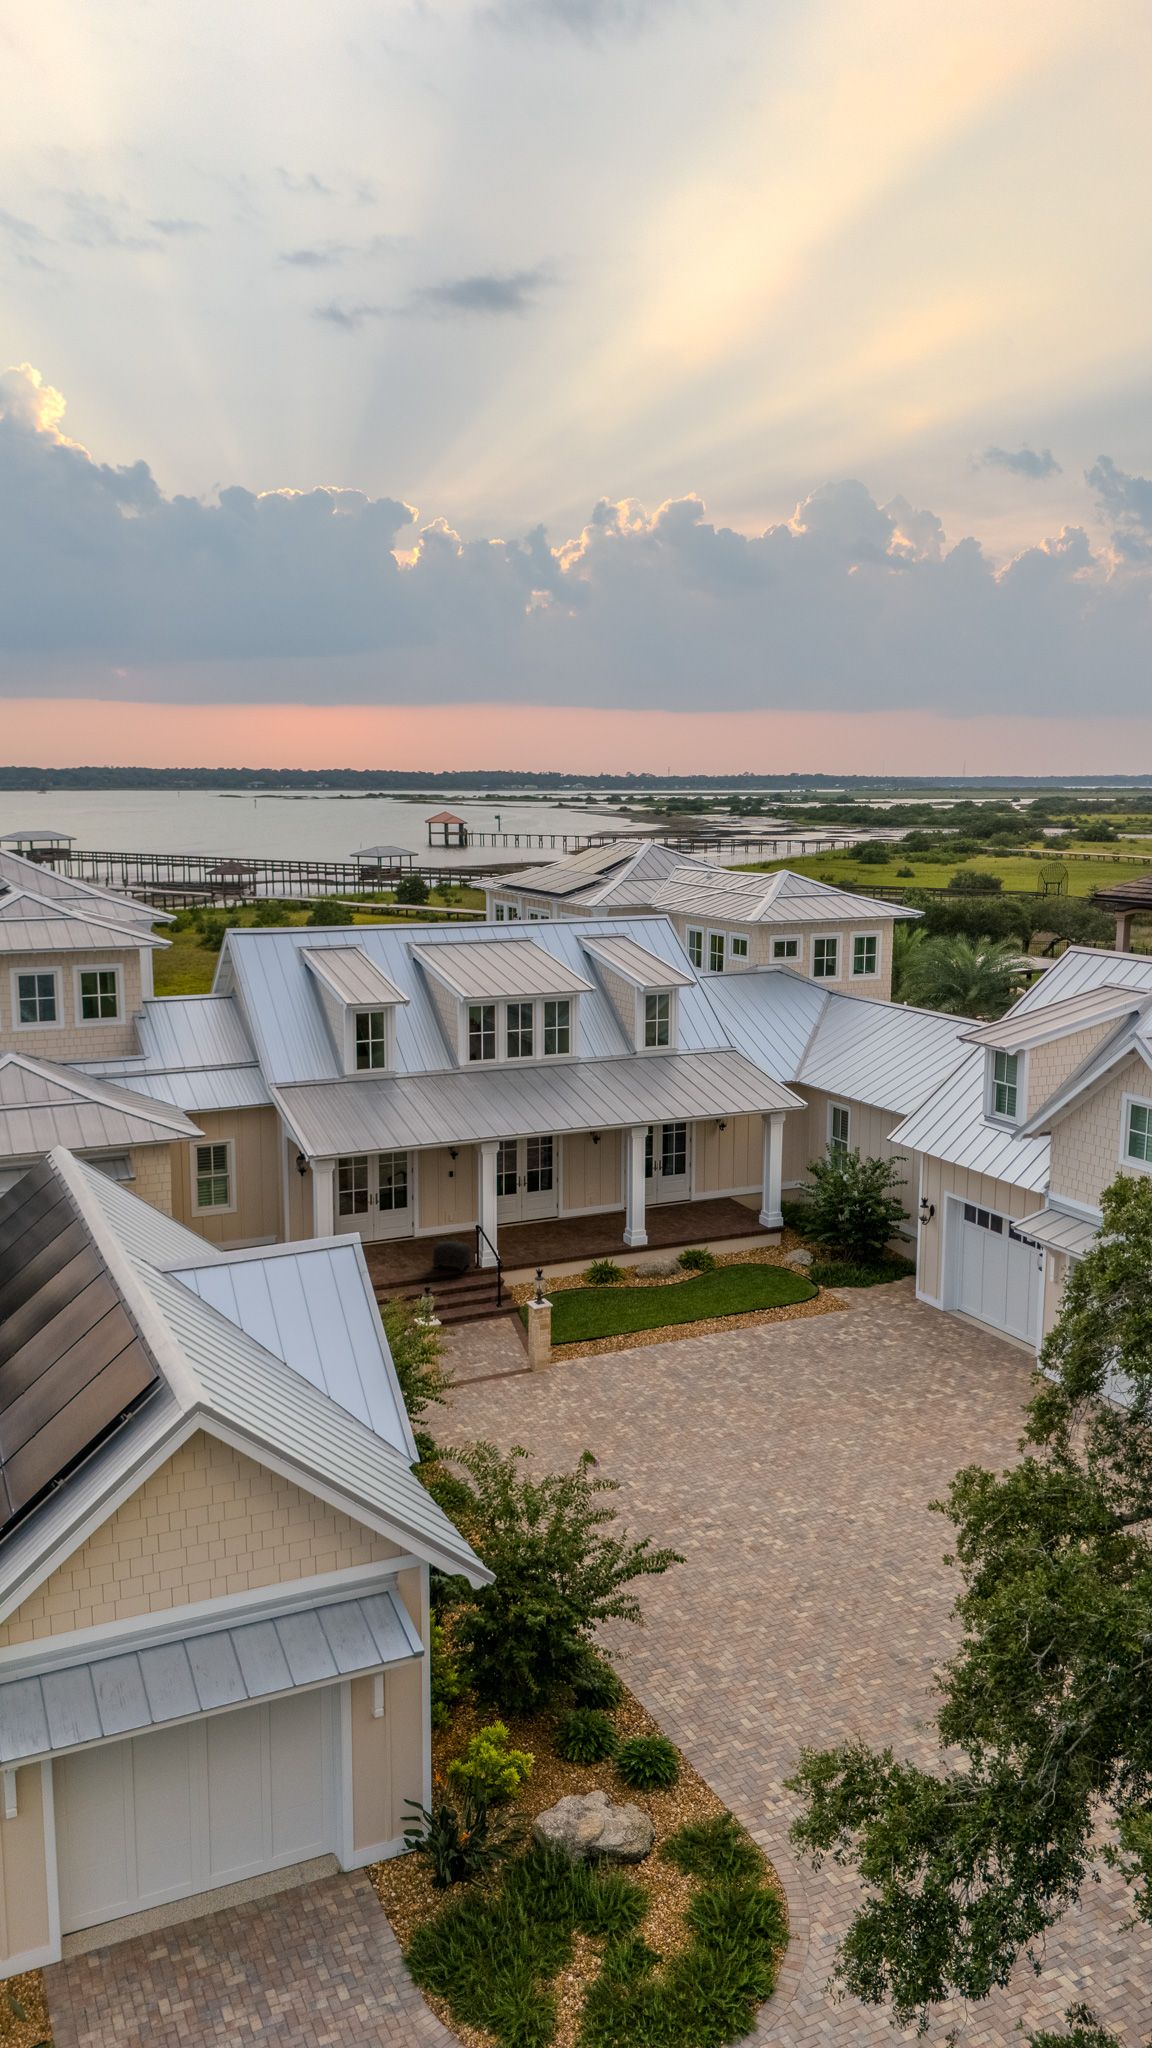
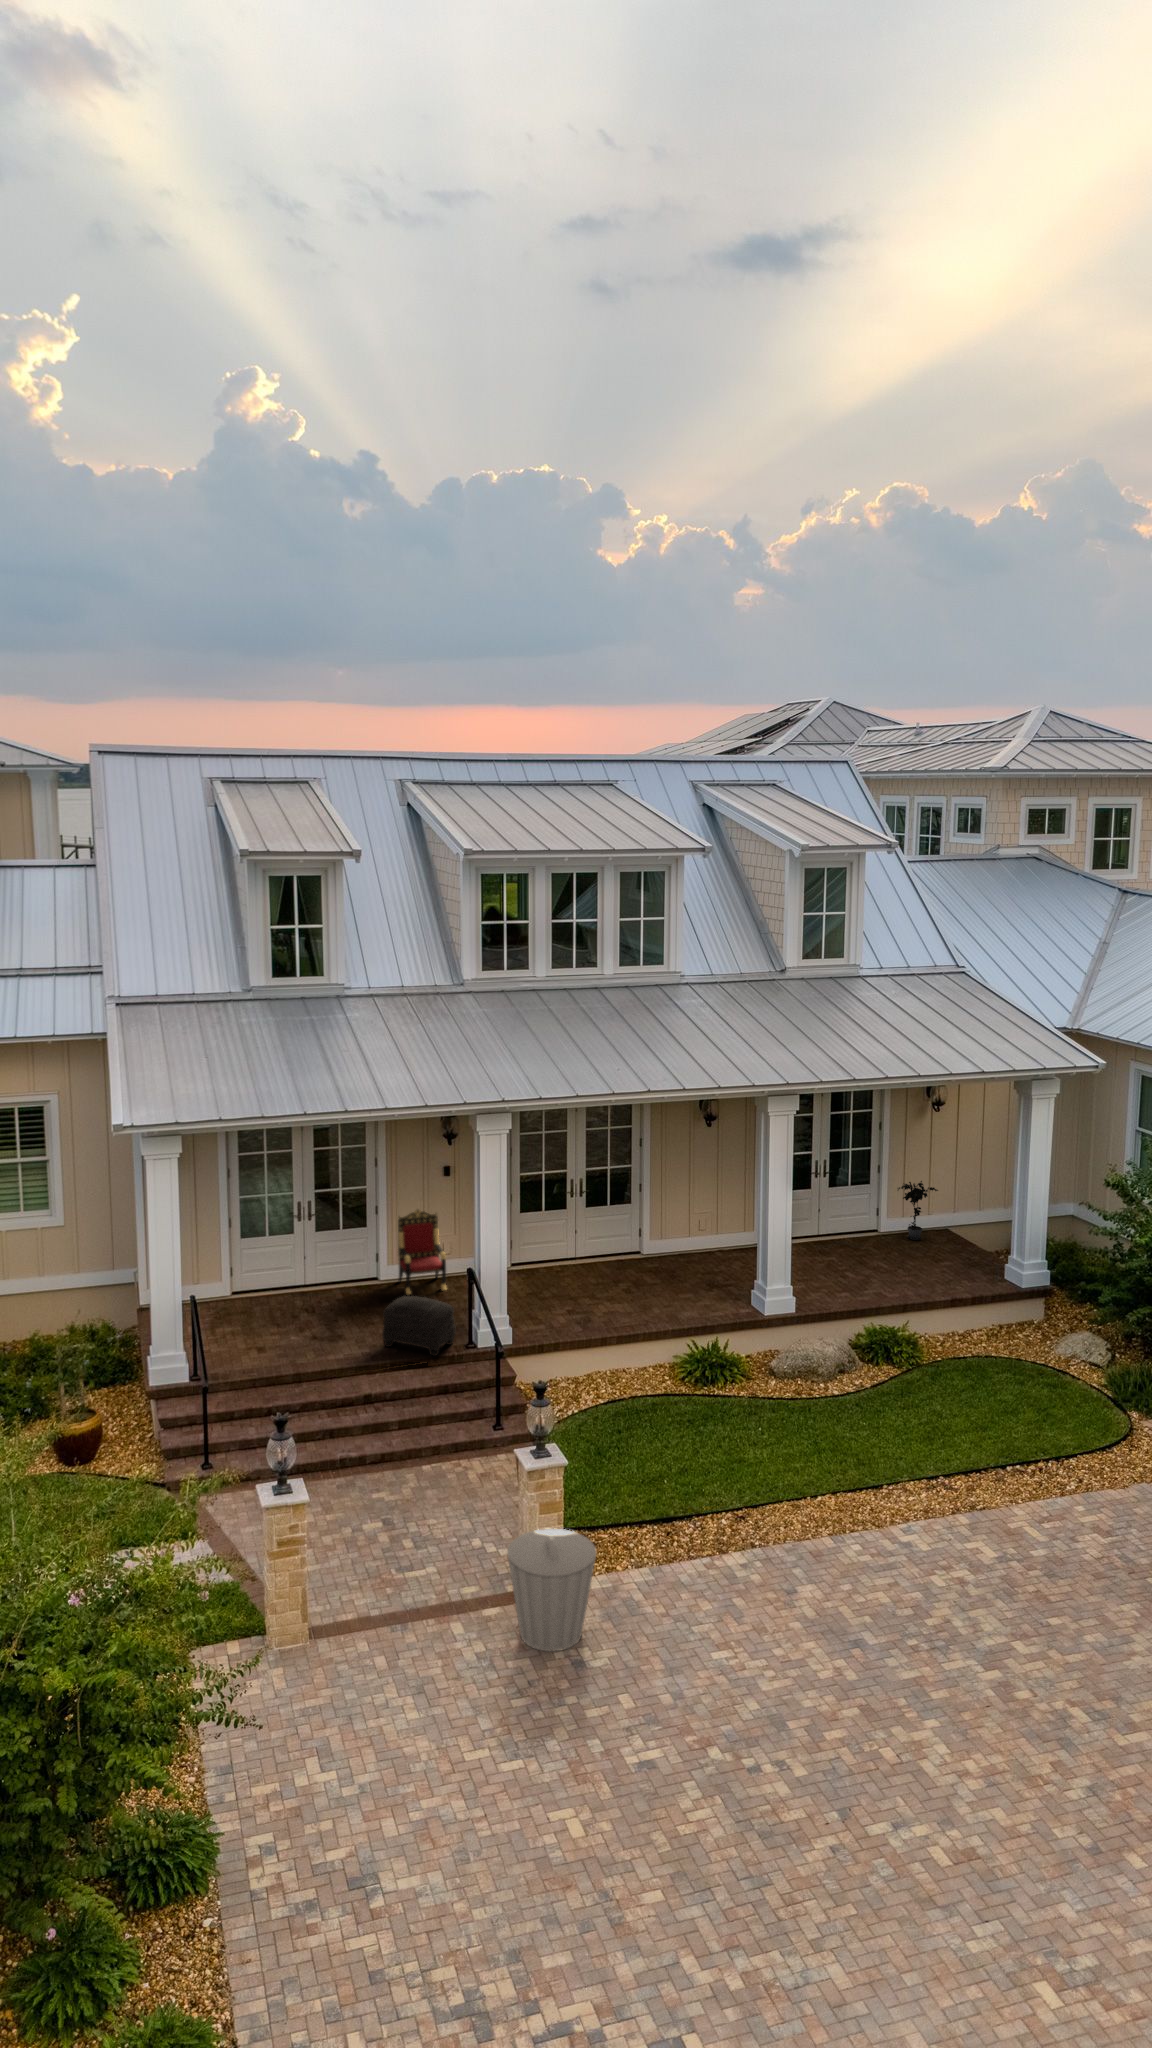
potted plant: none [700,1172,723,1206] -> present [898,1181,938,1240]
armchair: none [427,1196,456,1243] -> present [398,1210,446,1294]
trash can: none [528,1334,569,1387] -> present [507,1528,596,1652]

